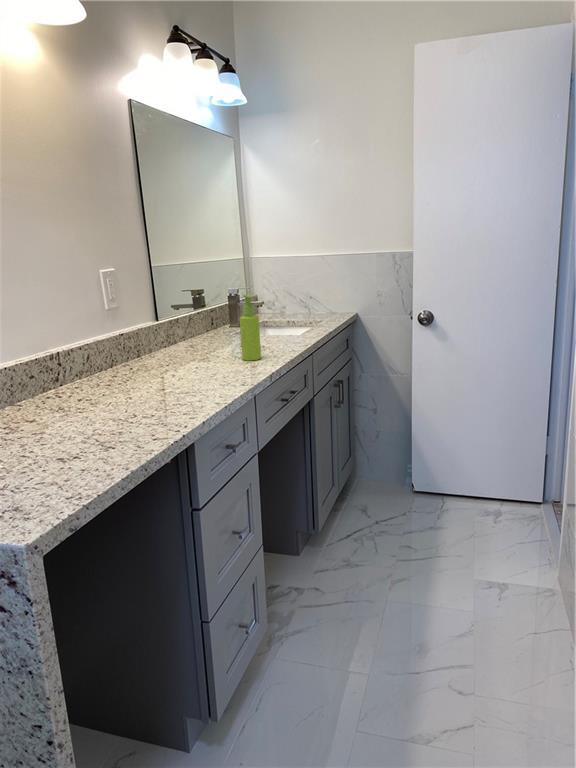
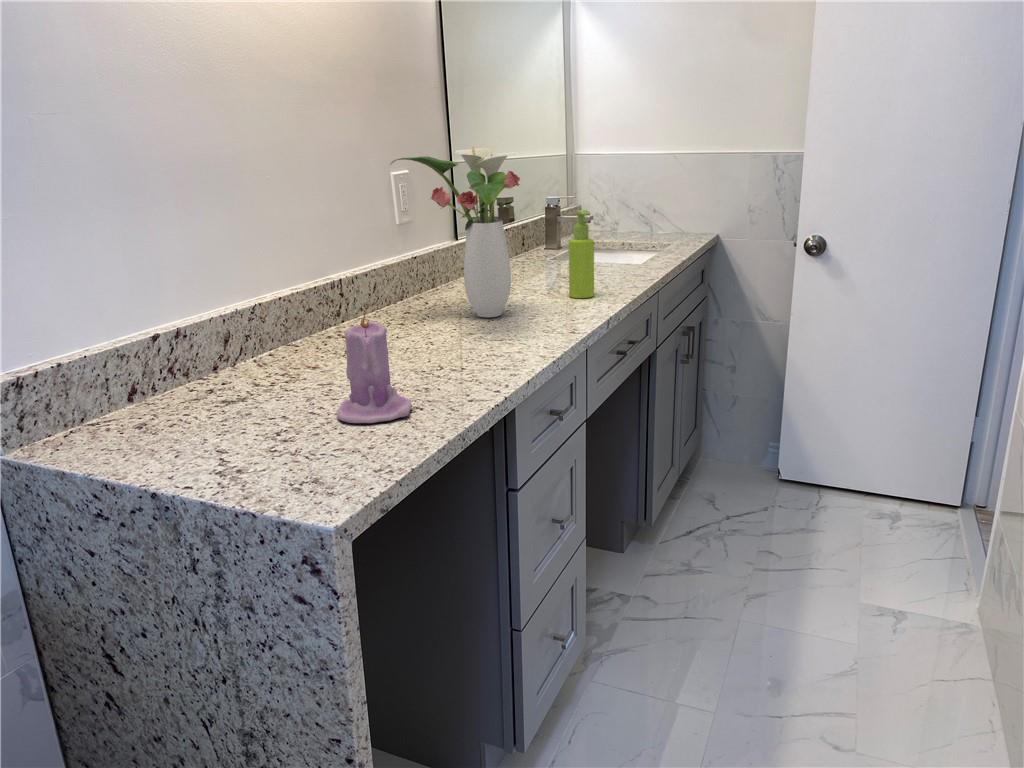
flower arrangement: none [95,249,197,377] -> present [391,147,520,317]
candle: none [44,373,106,462] -> present [337,312,412,423]

